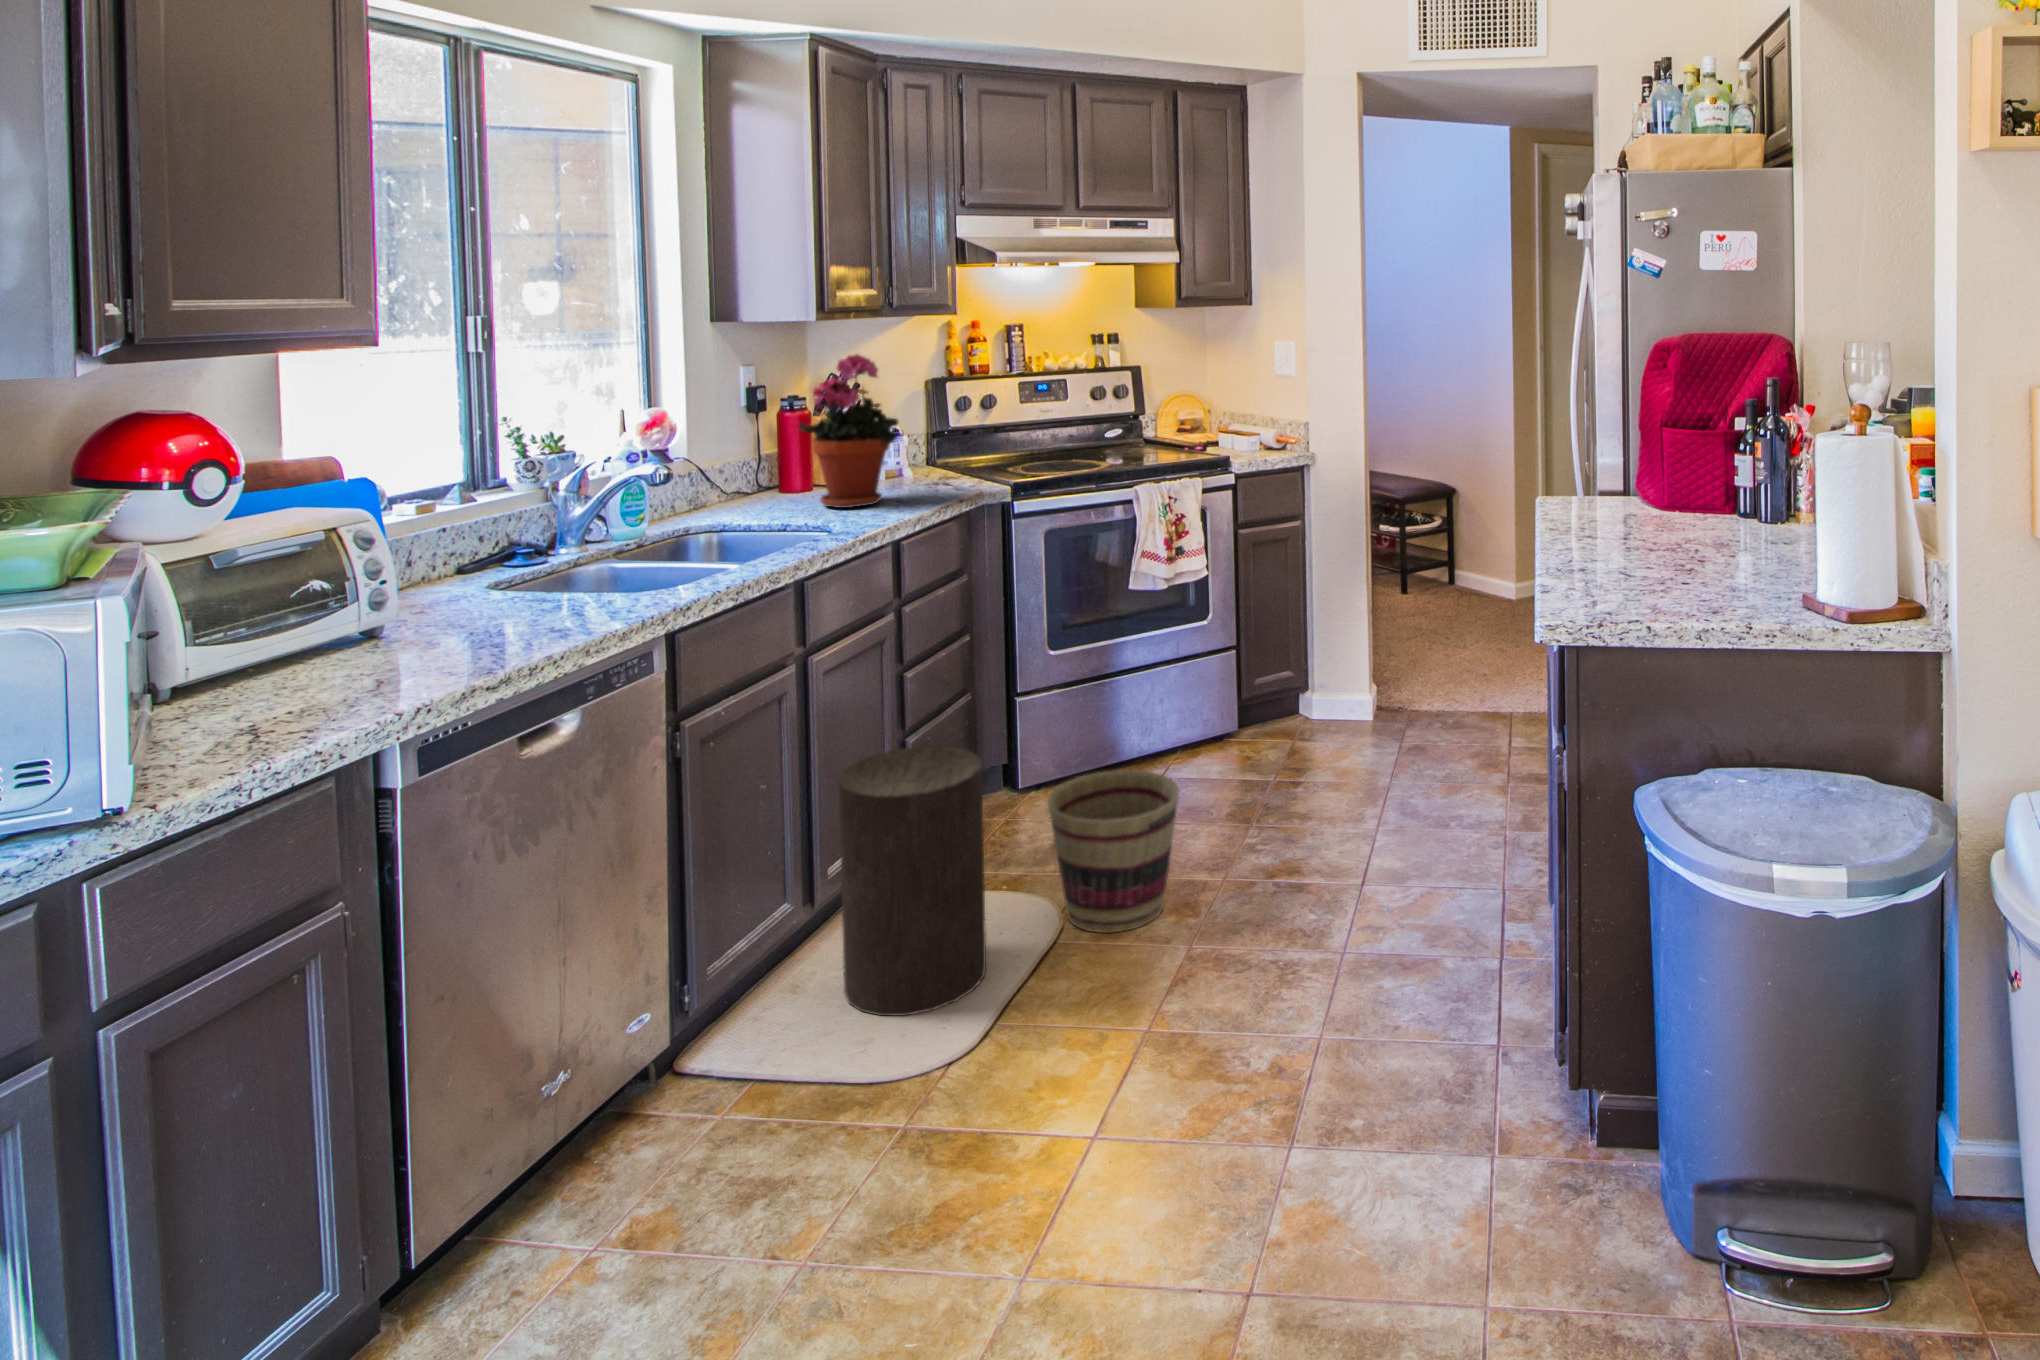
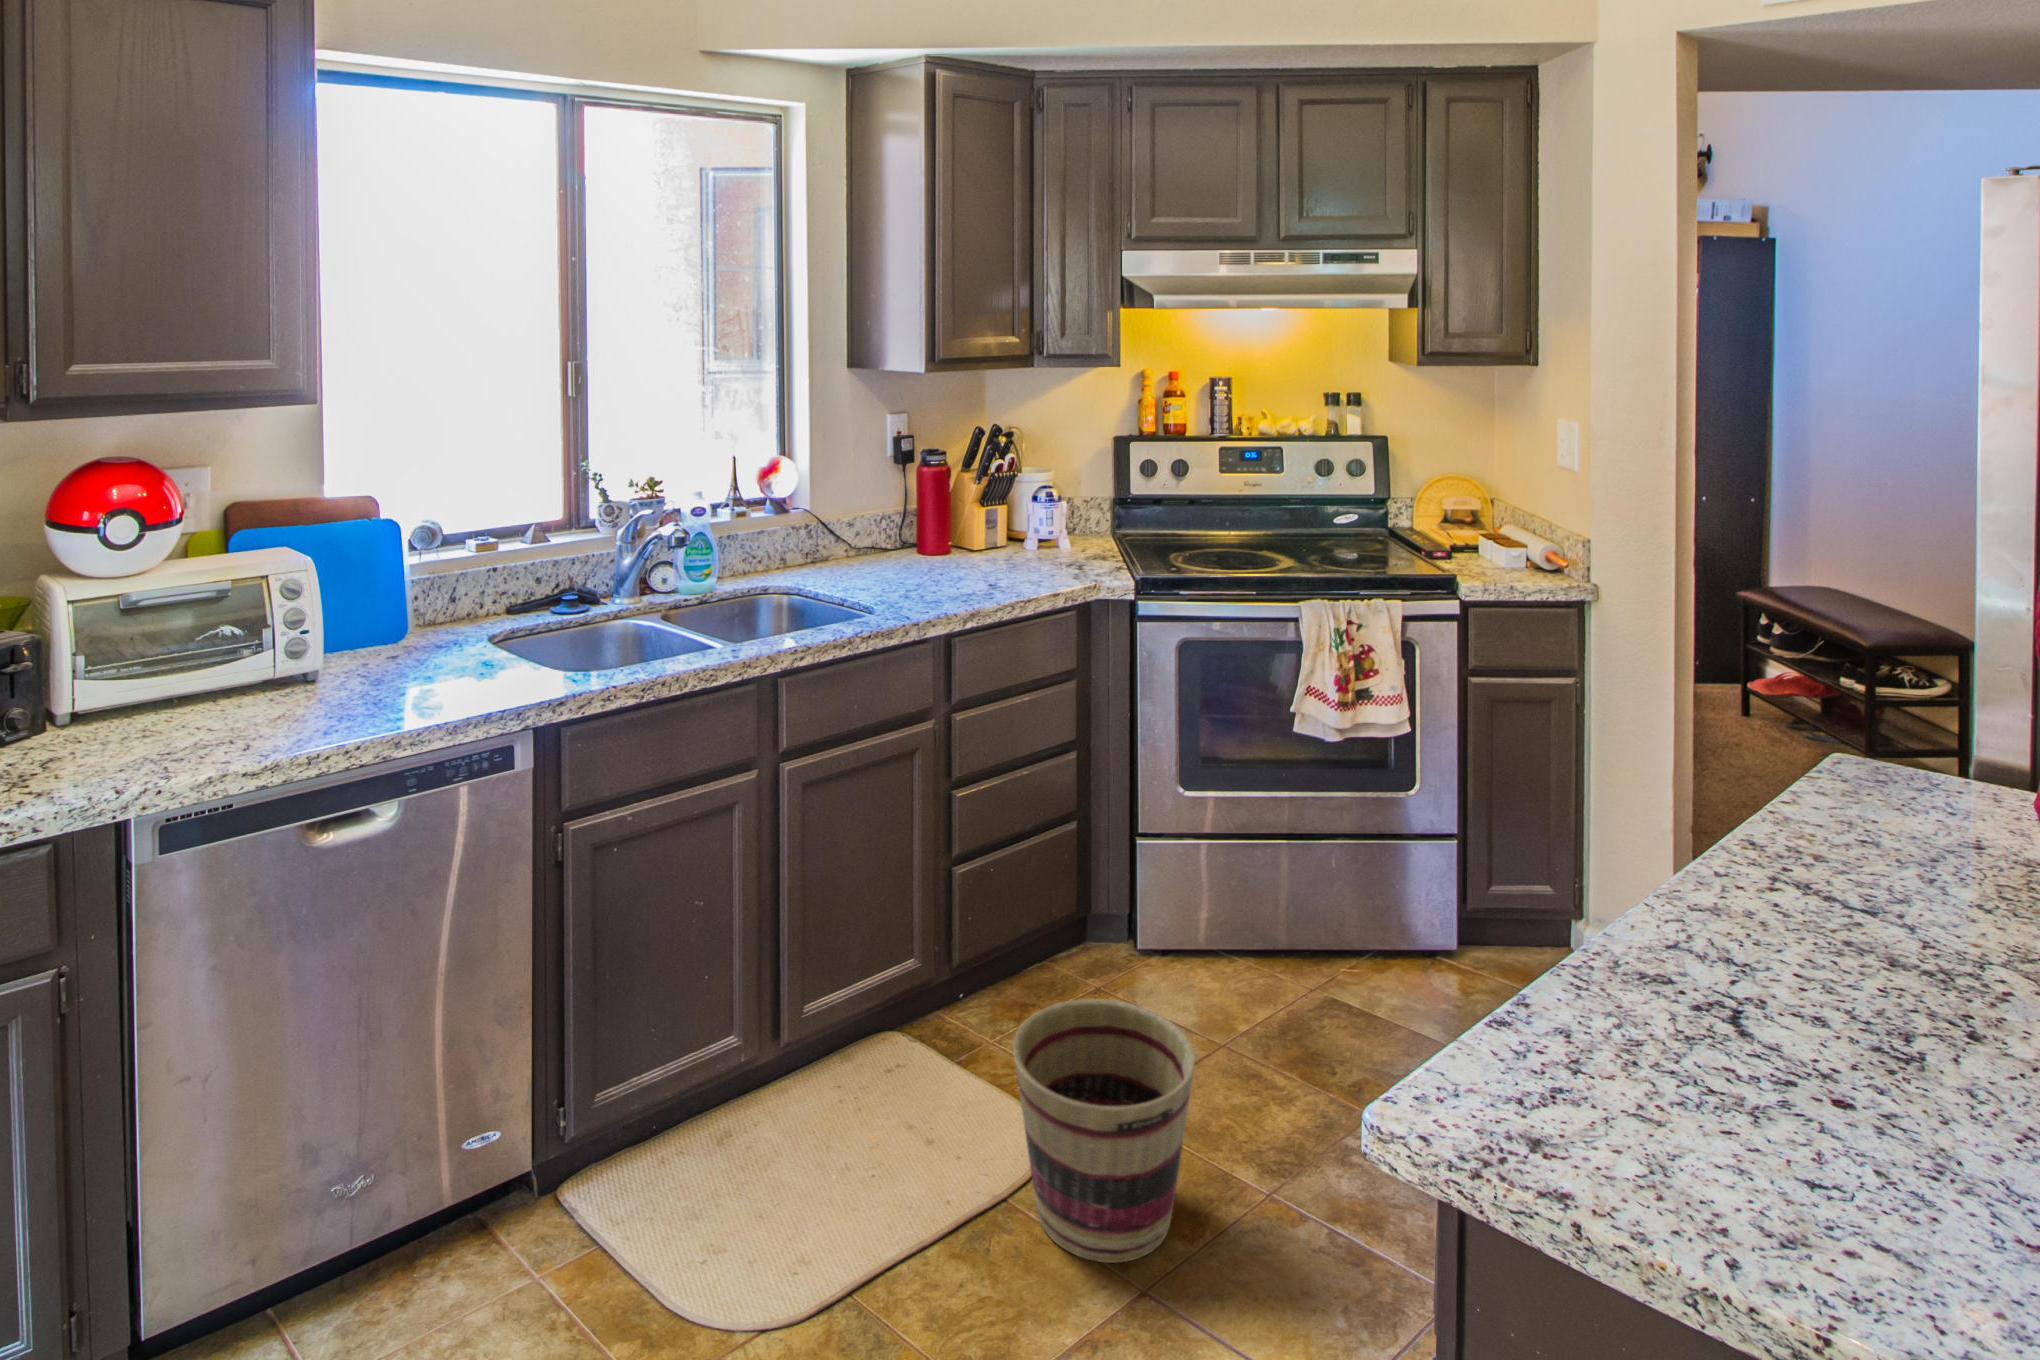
potted plant: present [799,354,898,508] -> none [900,410,1000,583]
stool: present [838,746,986,1016] -> none [738,901,907,1268]

